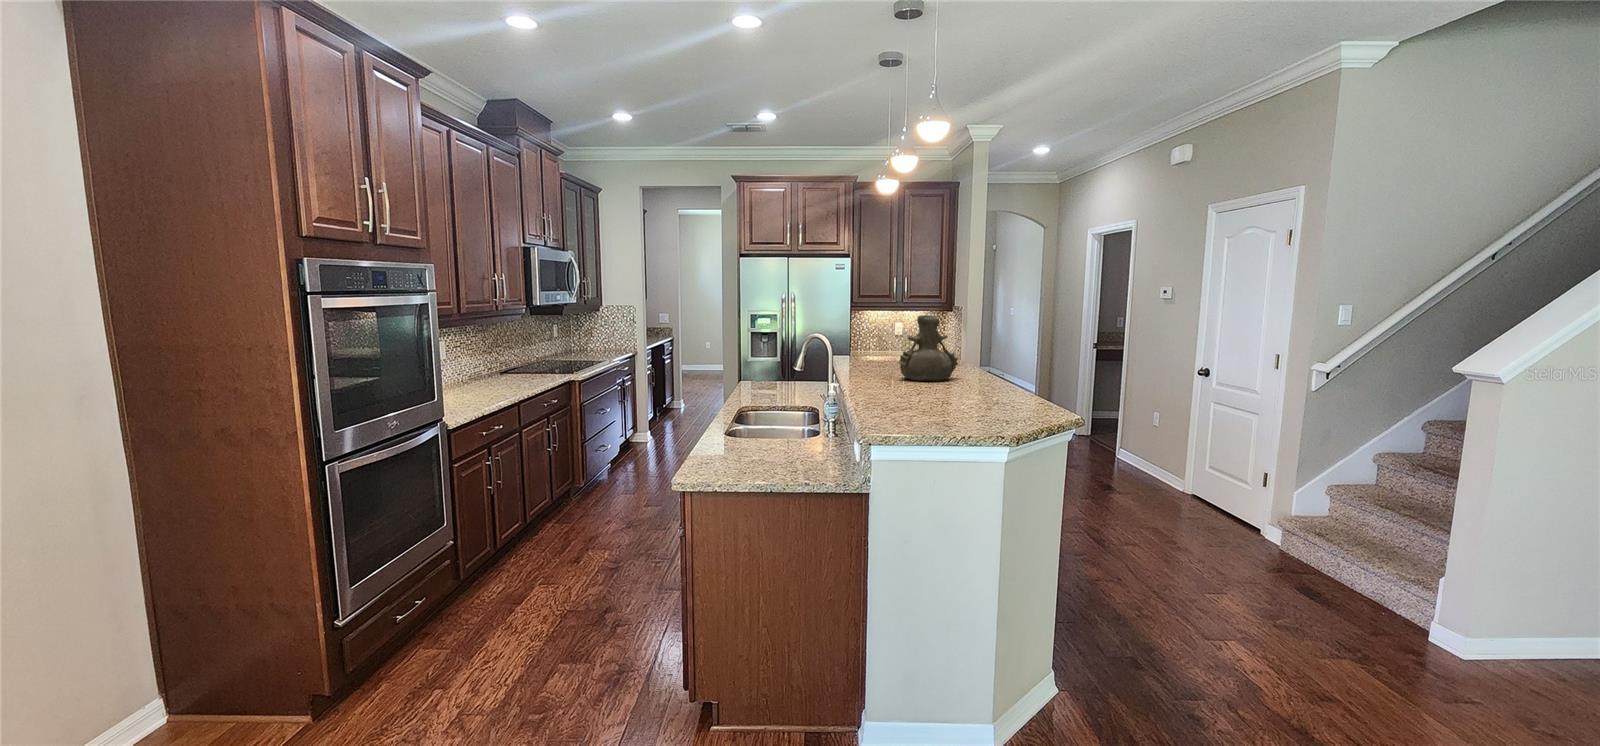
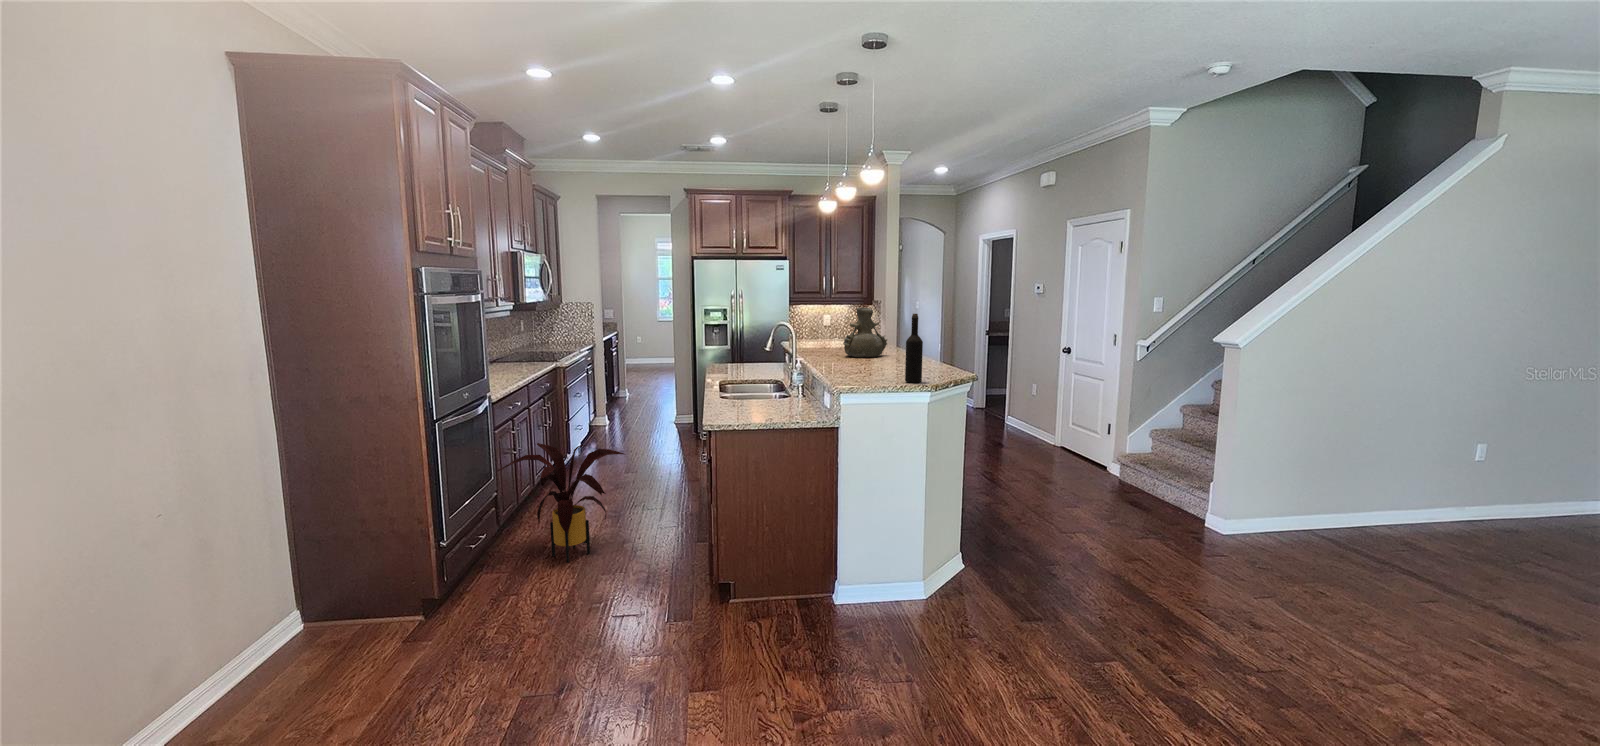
wine bottle: none [971,327,999,431] -> present [905,314,923,383]
house plant: none [447,479,613,637] -> present [498,443,624,563]

